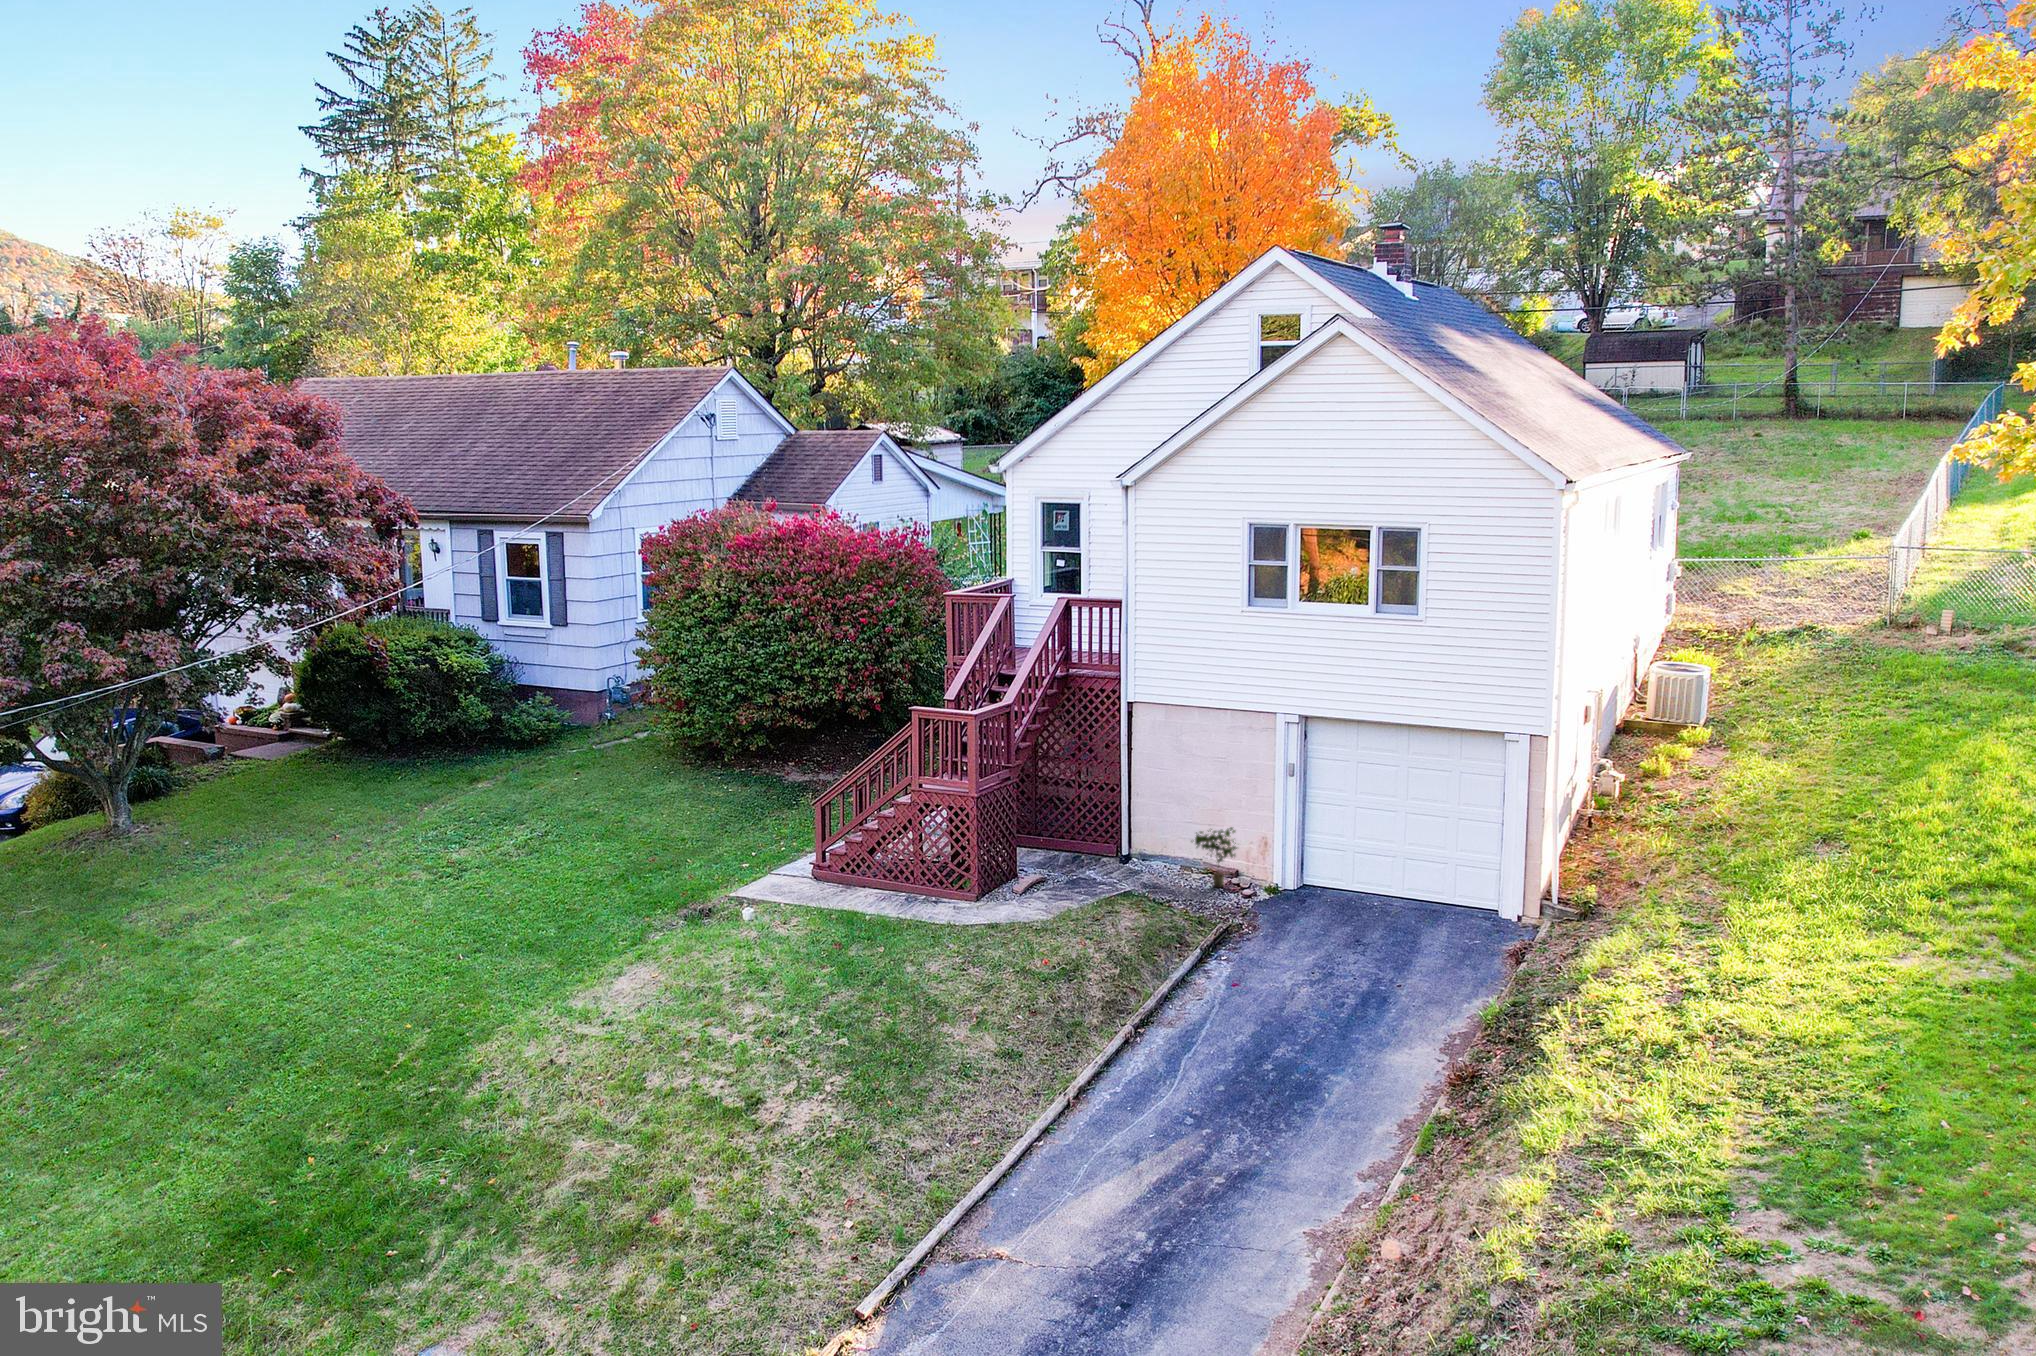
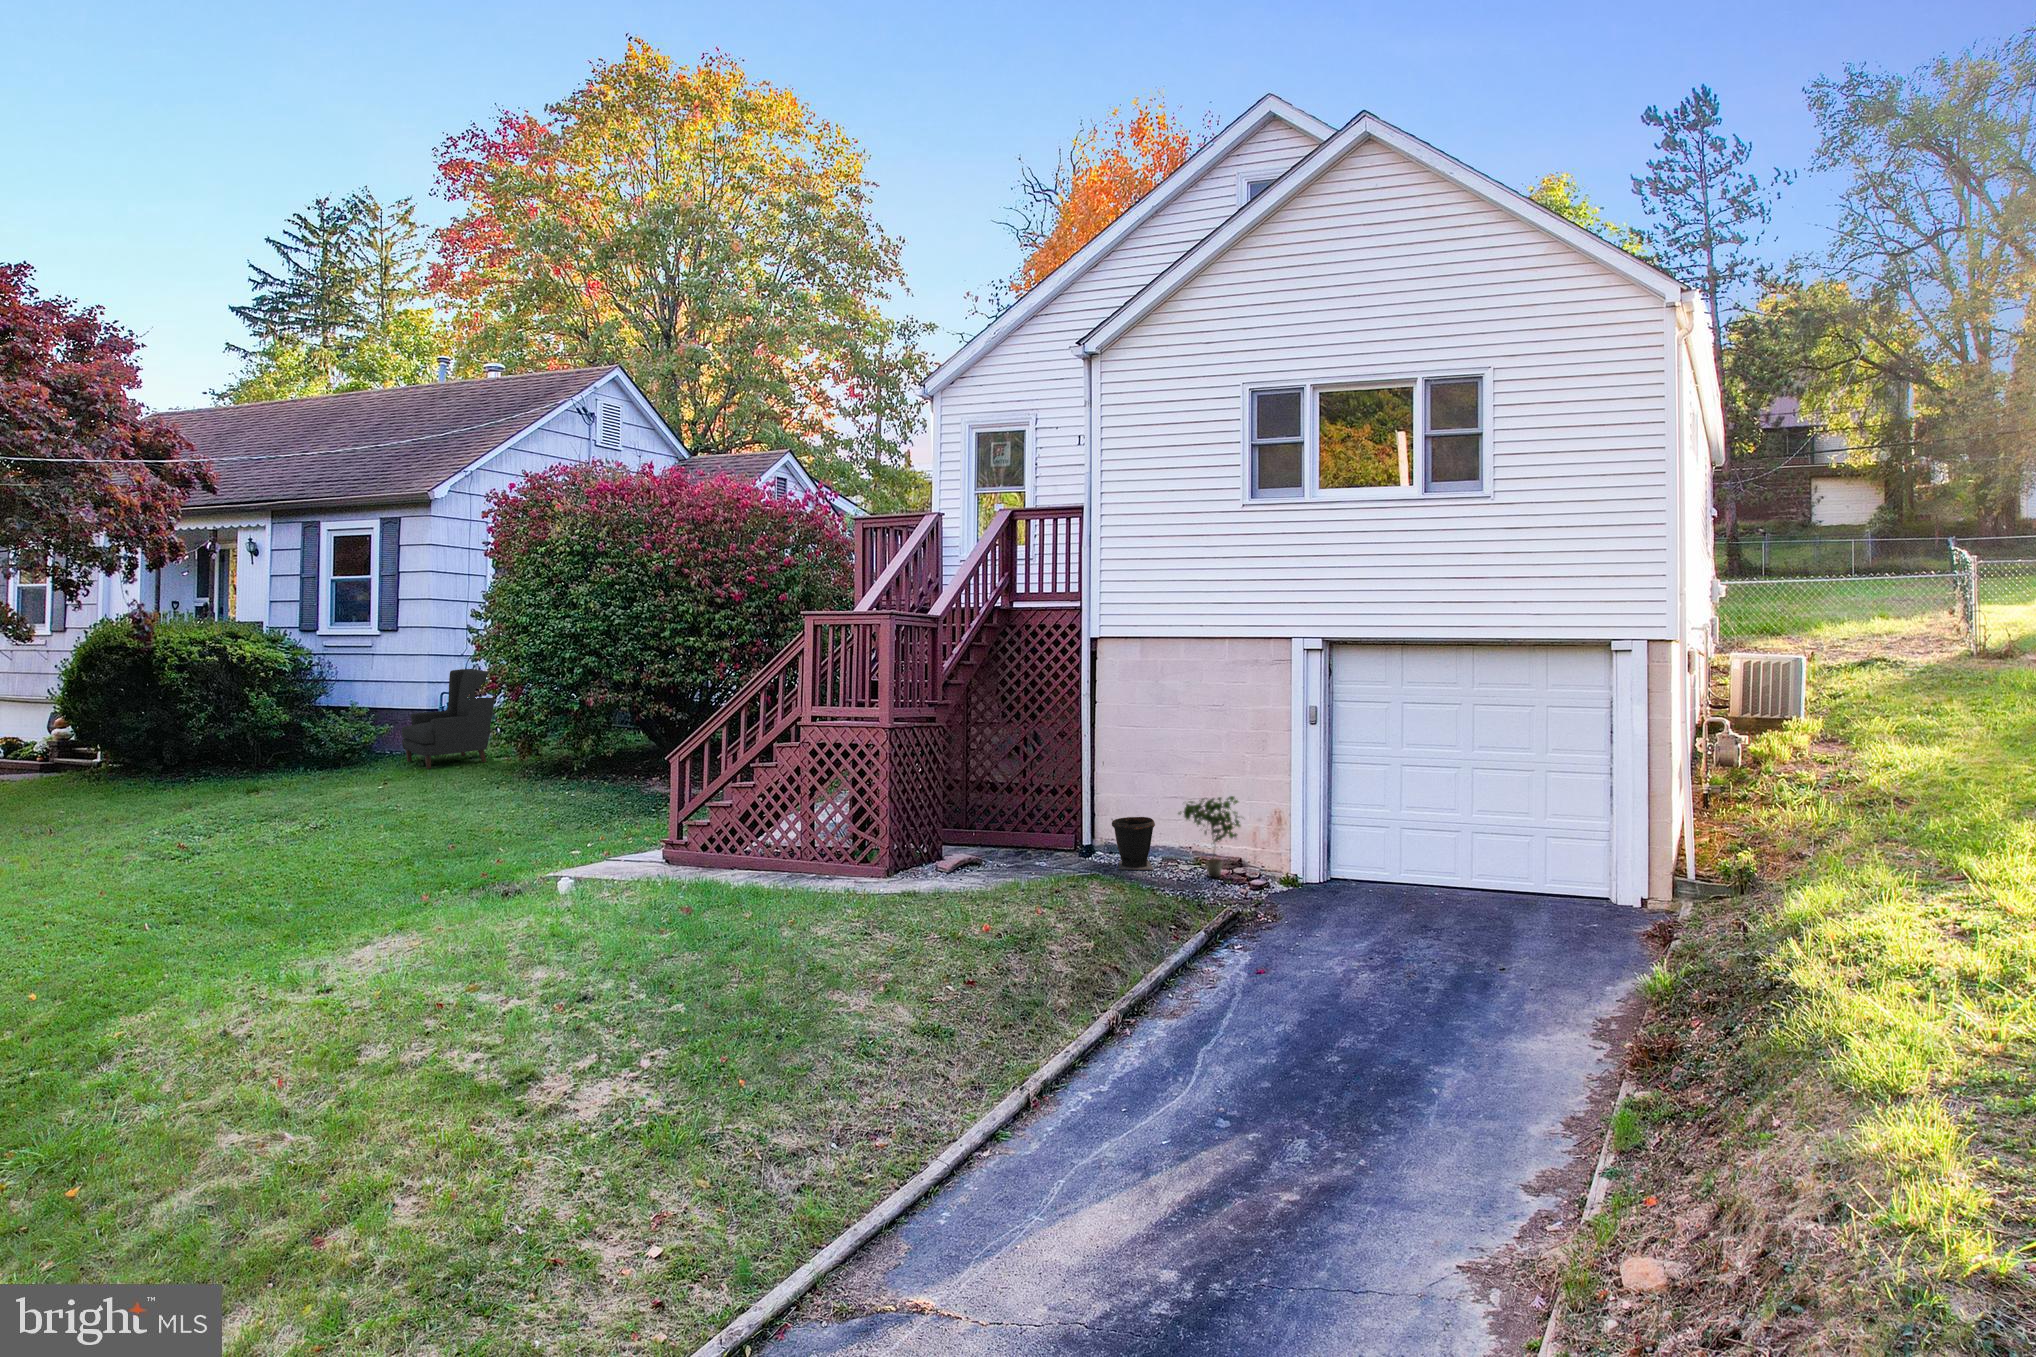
chair: none [601,687,672,774] -> present [401,669,495,769]
bucket: none [1142,837,1175,879] -> present [1112,817,1155,870]

